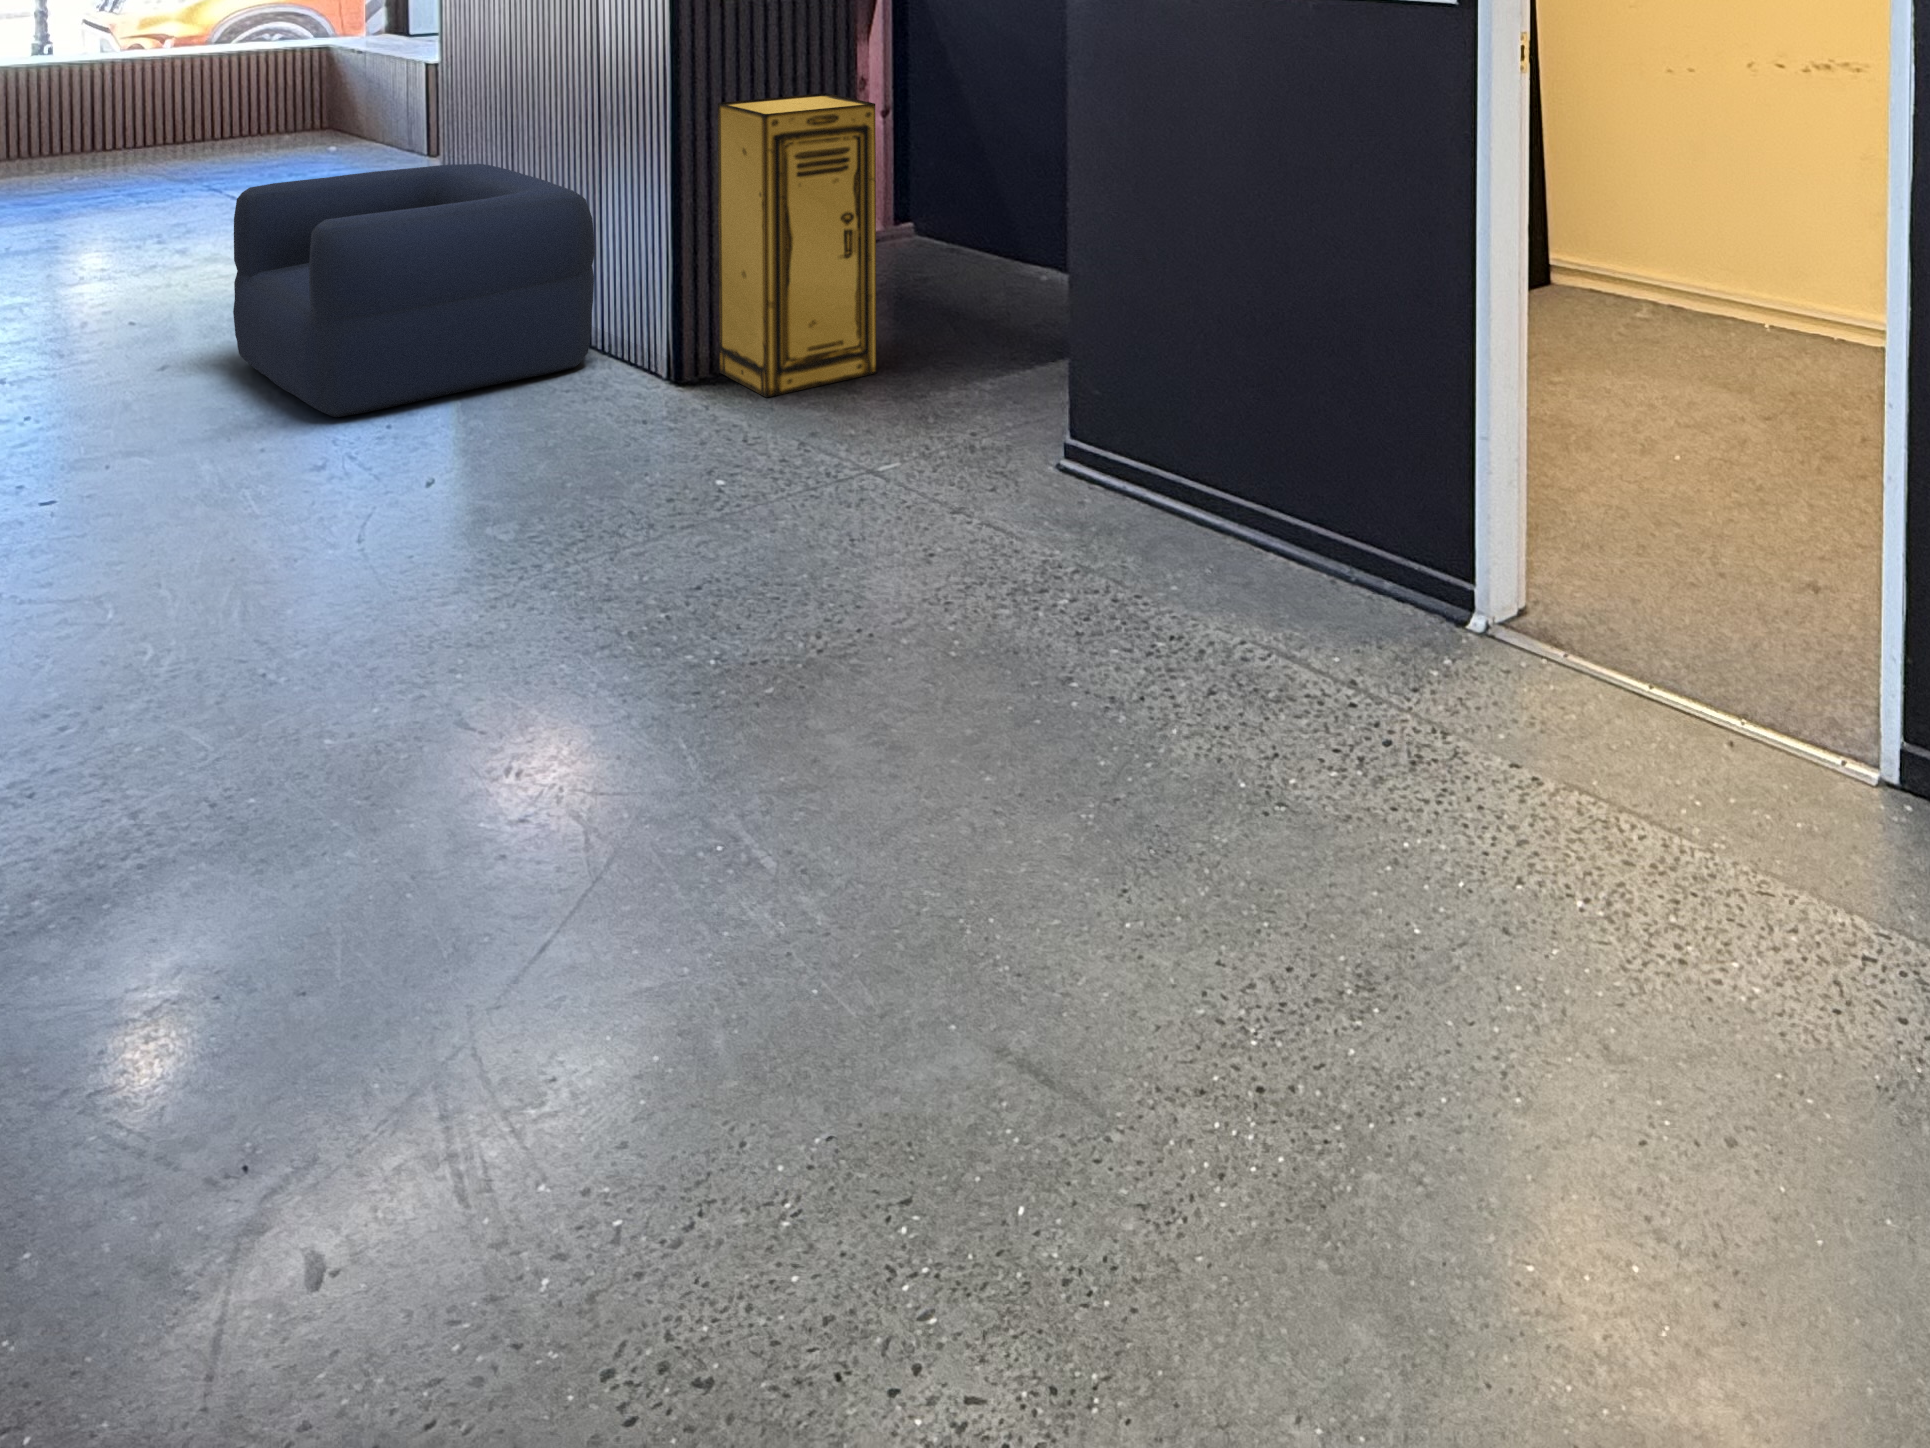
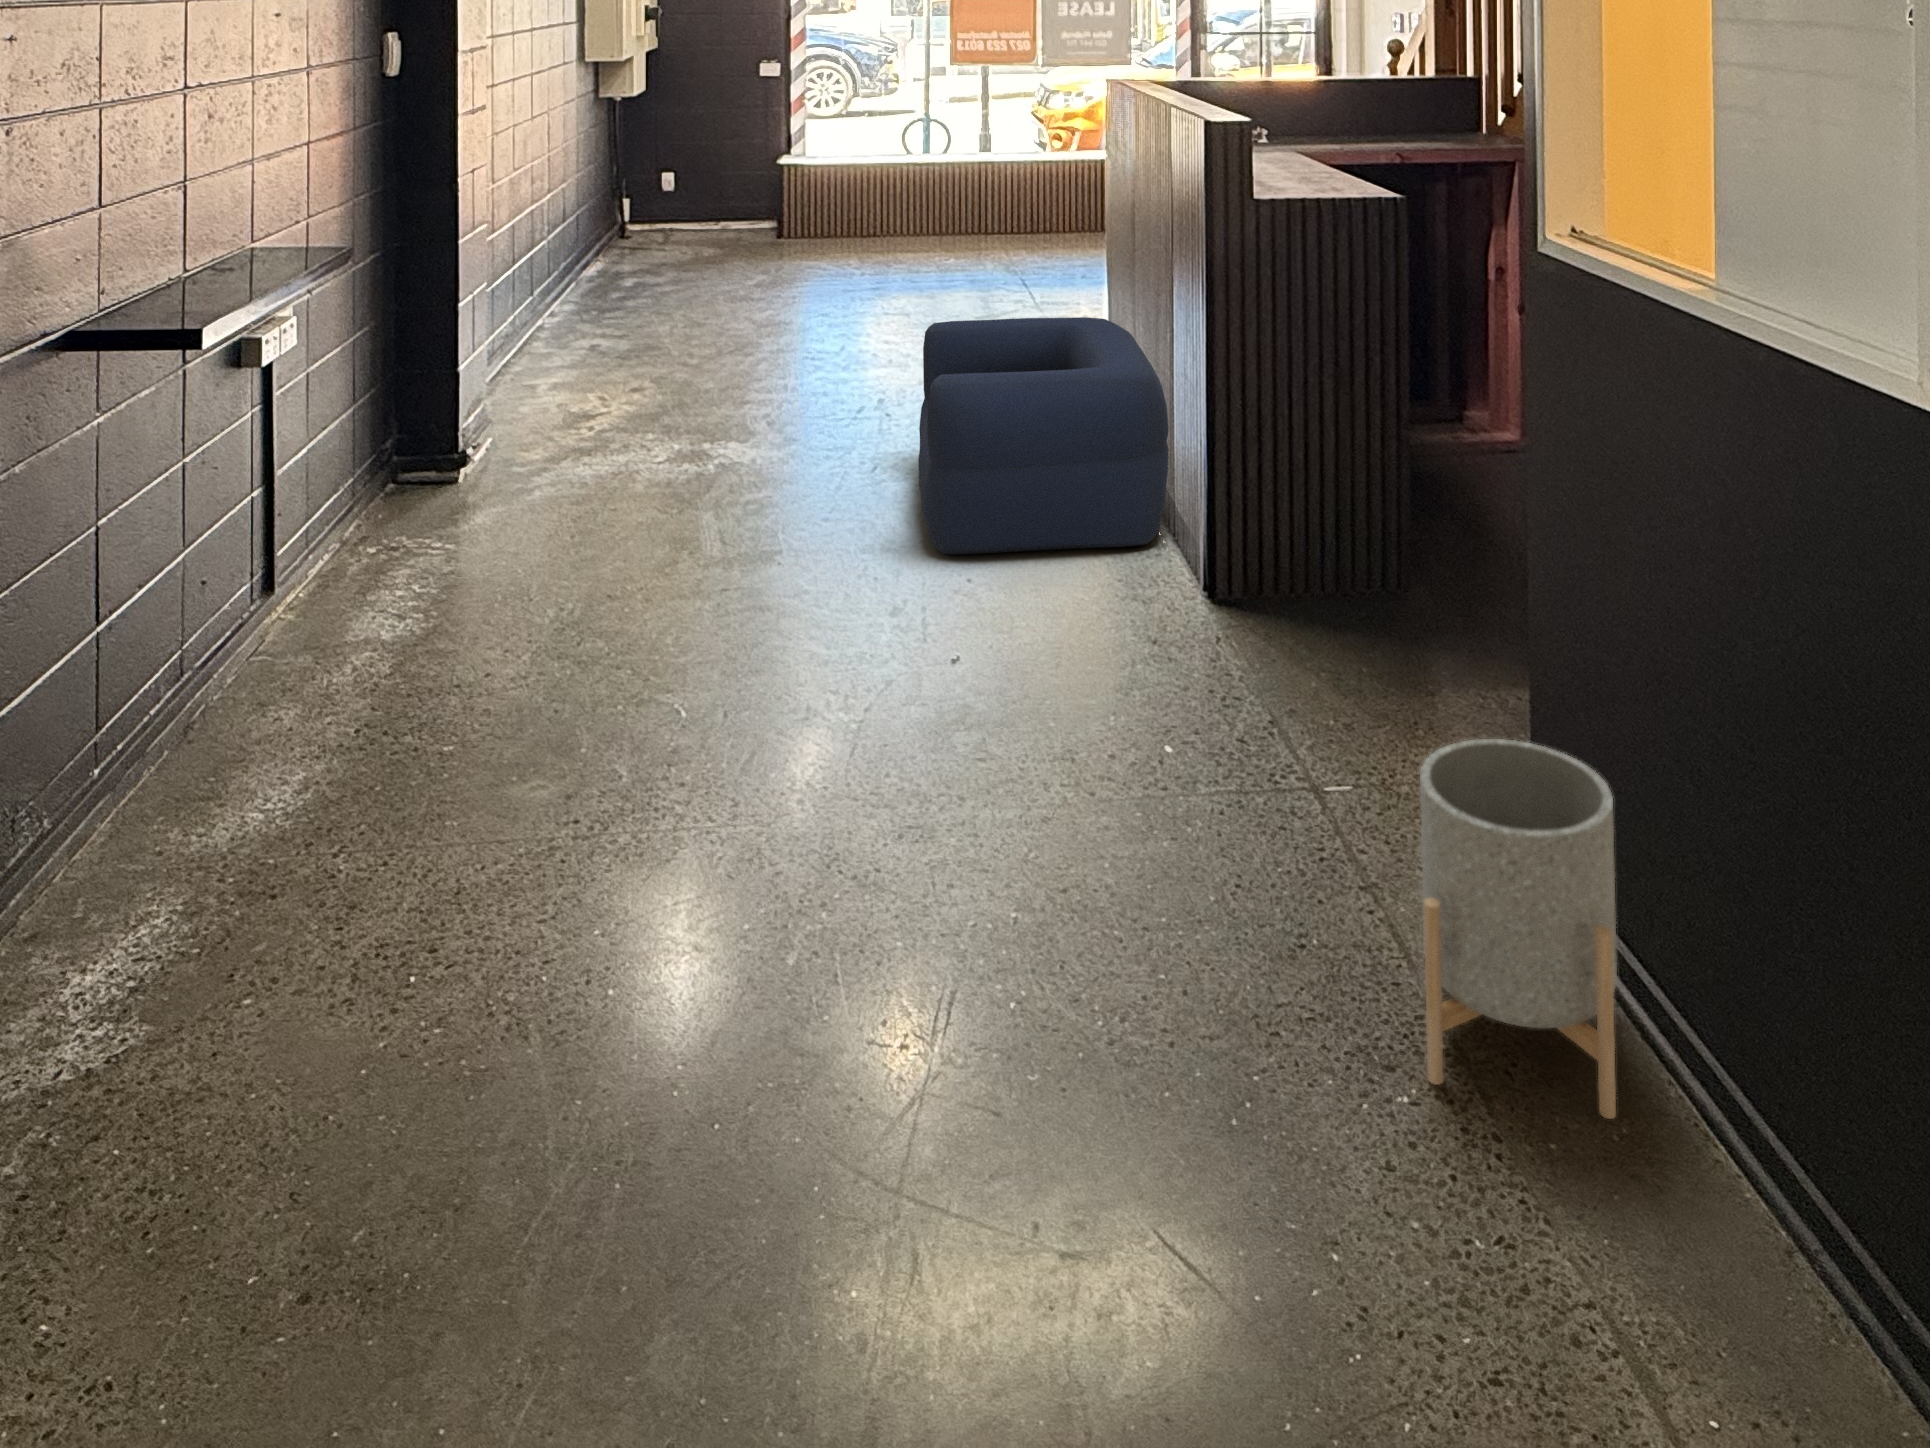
storage cabinet: present [718,93,876,398] -> none [1253,304,1402,638]
planter: none [1045,336,1206,581] -> present [1420,739,1617,1119]

